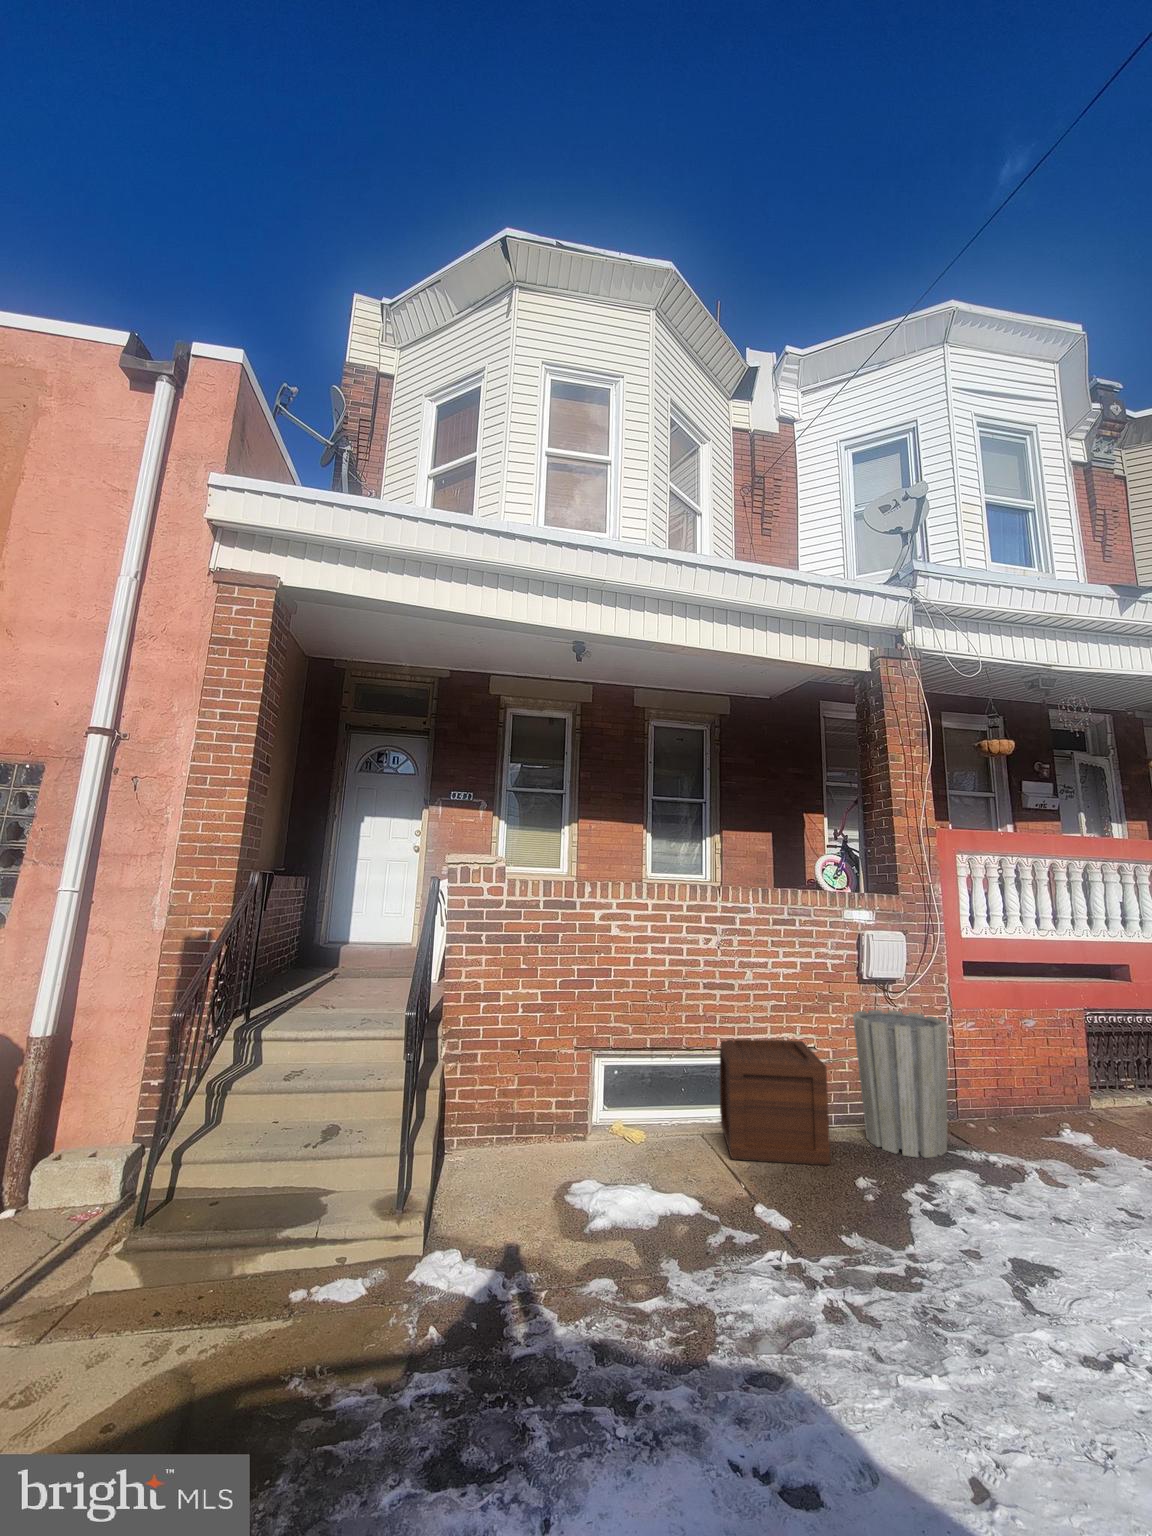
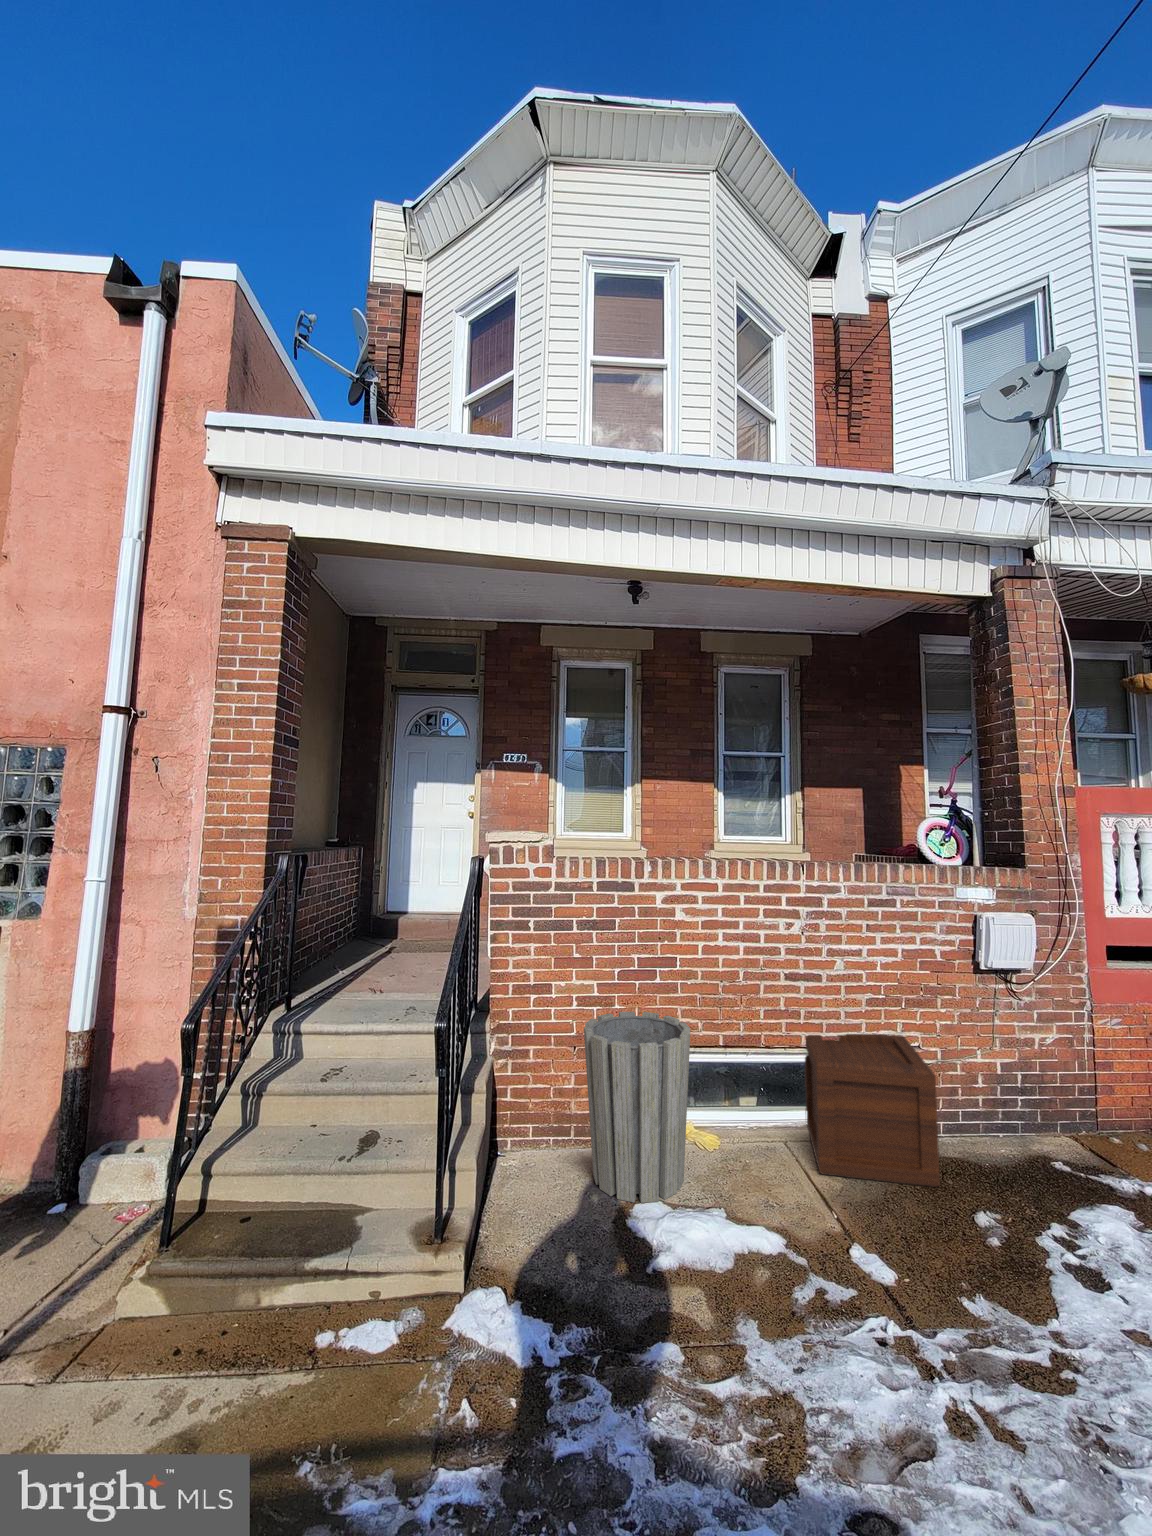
trash can: present [853,1010,948,1158] -> present [584,1012,690,1203]

